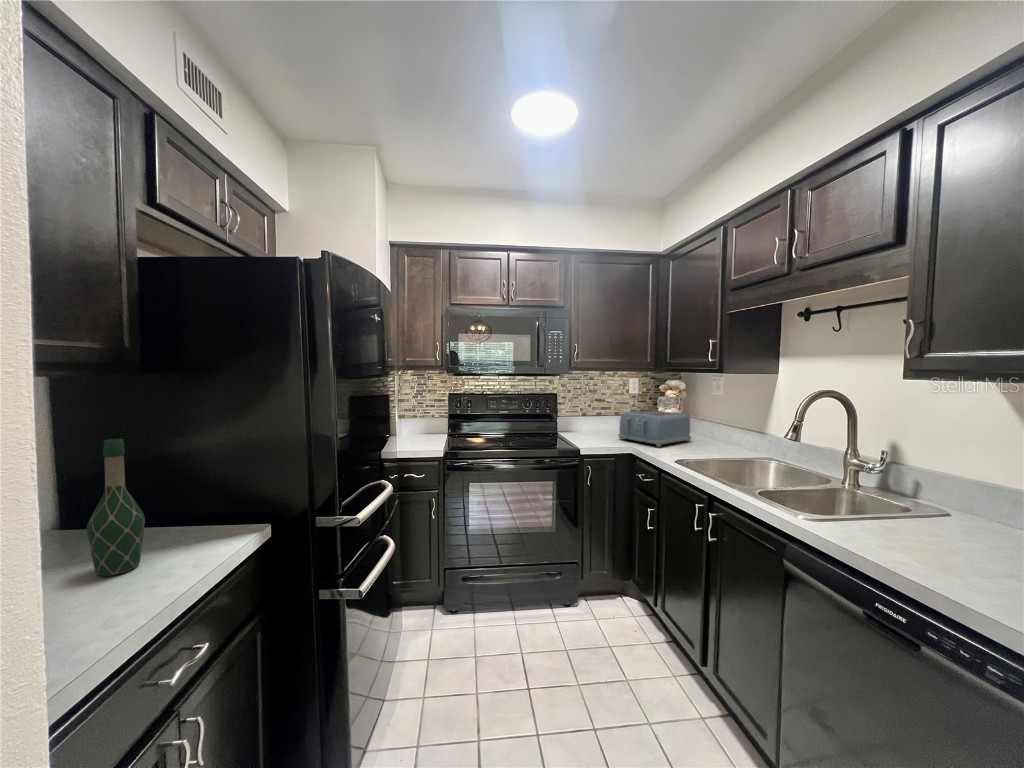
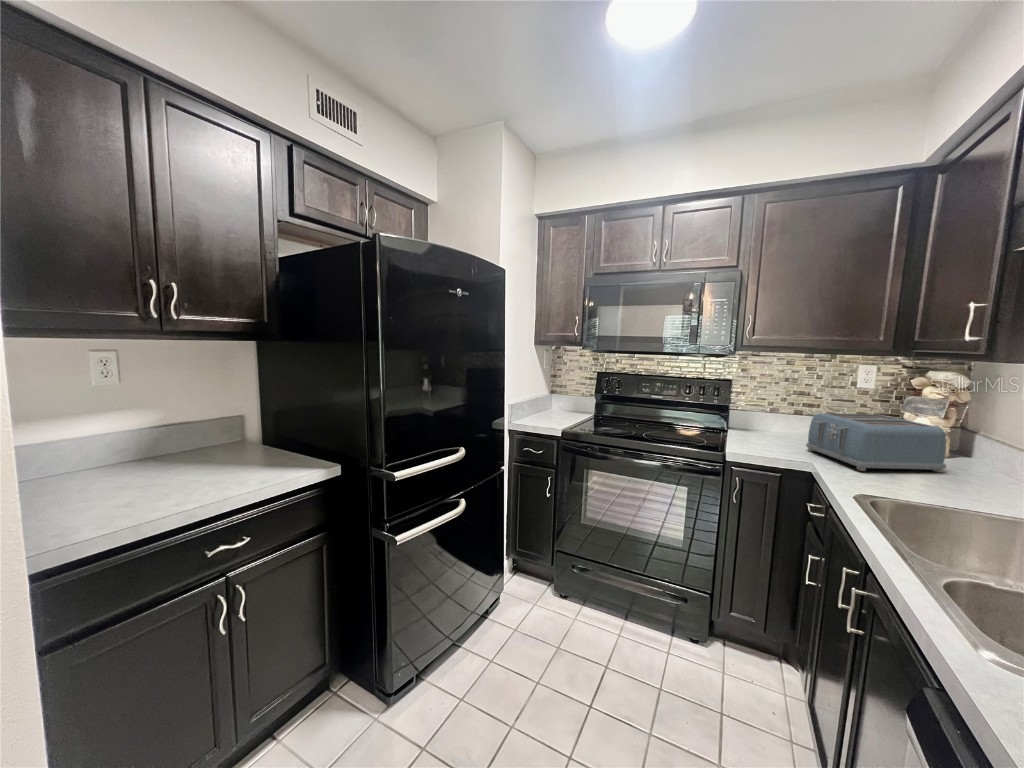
wine bottle: present [87,439,145,576] -> none [221,389,255,479]

